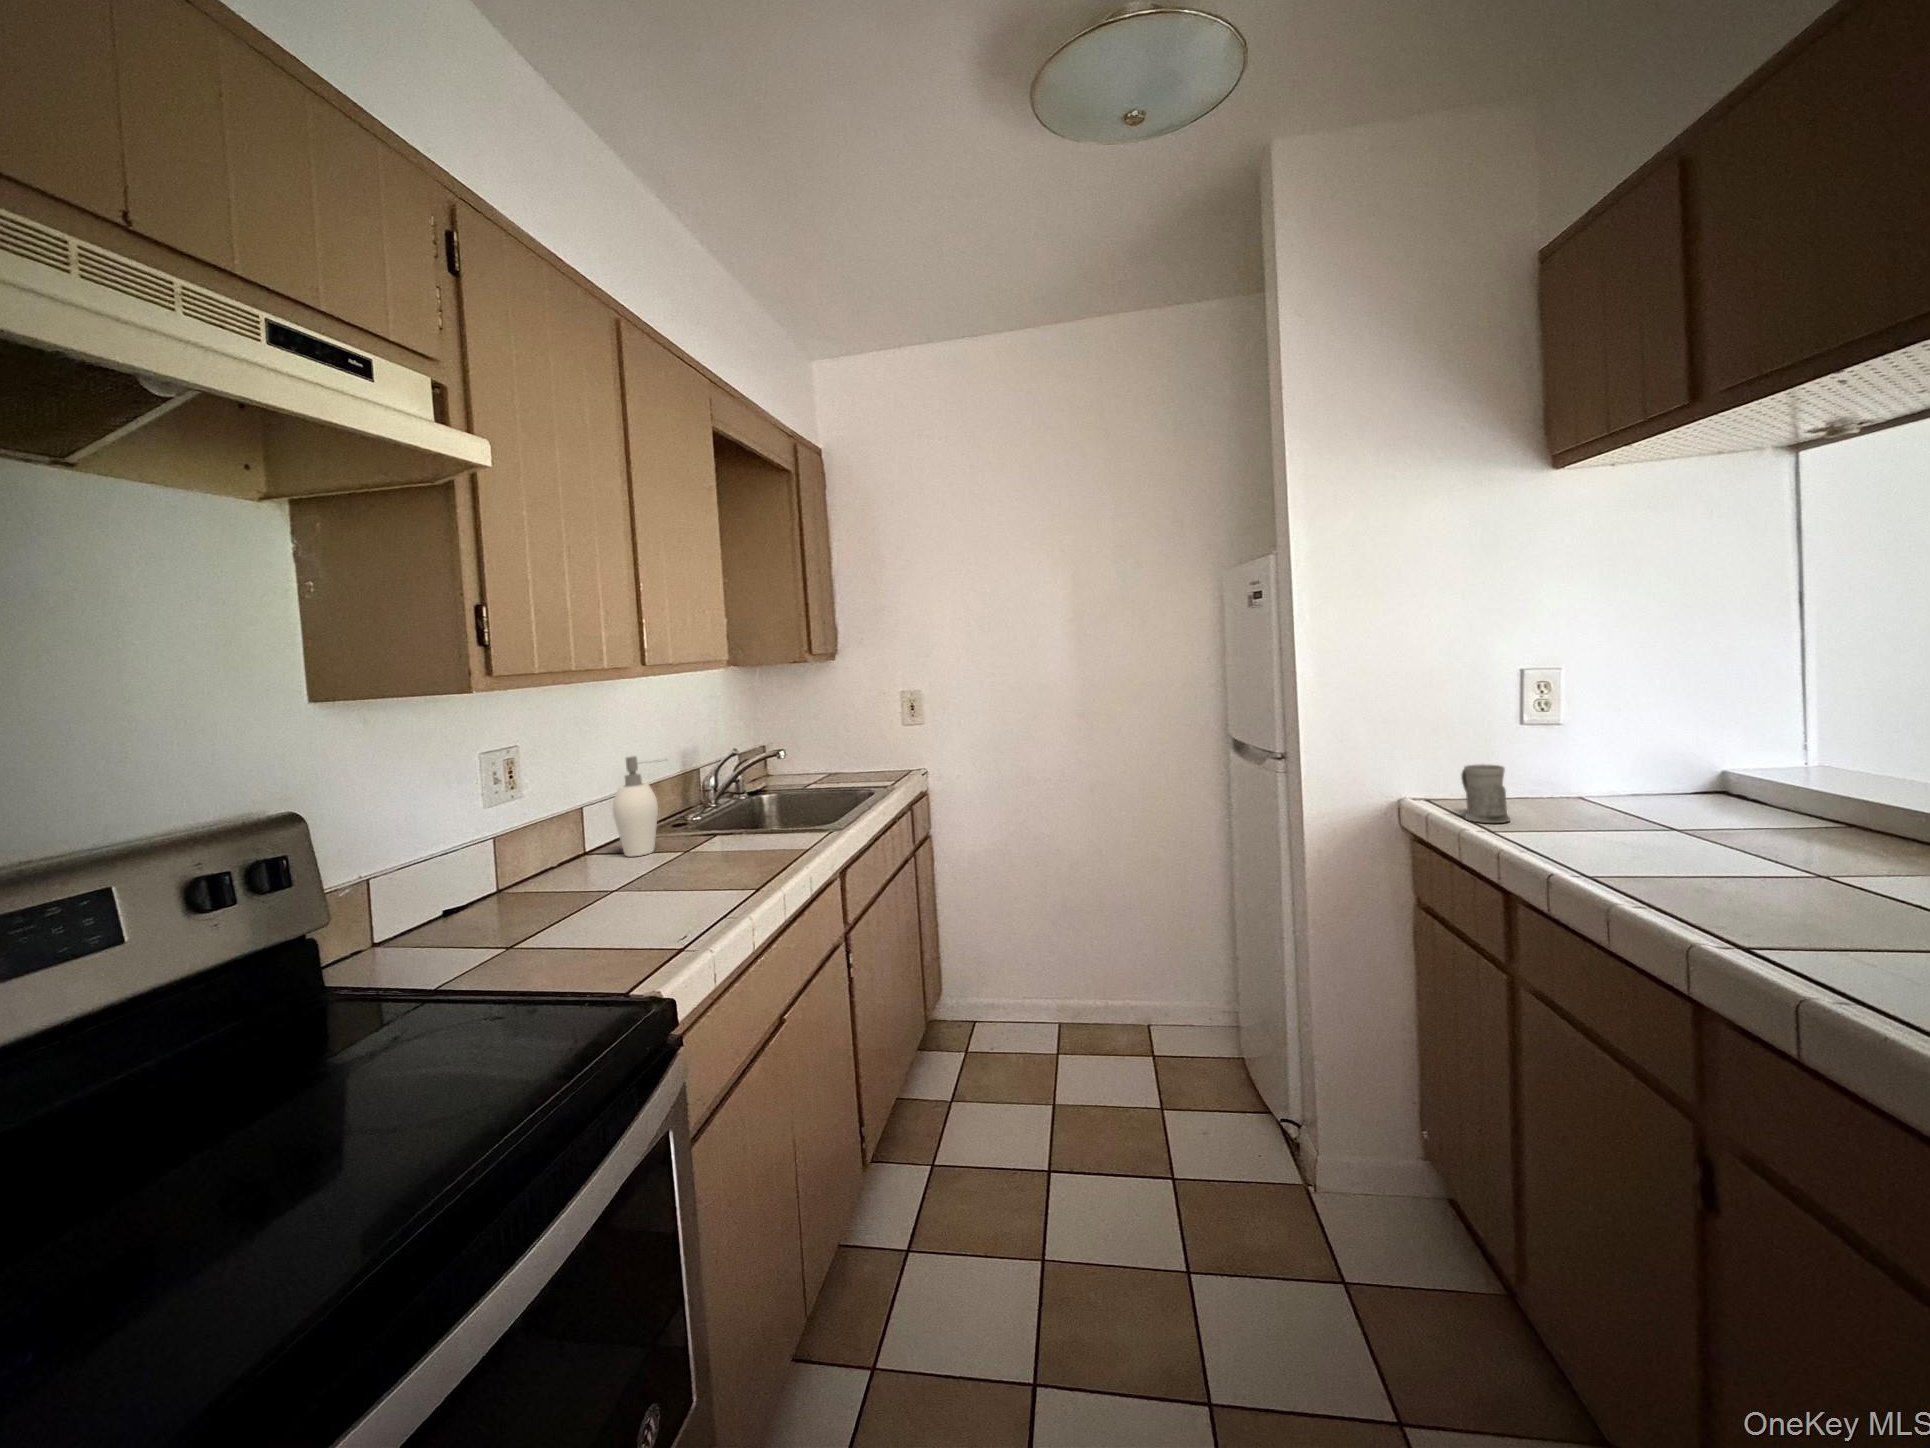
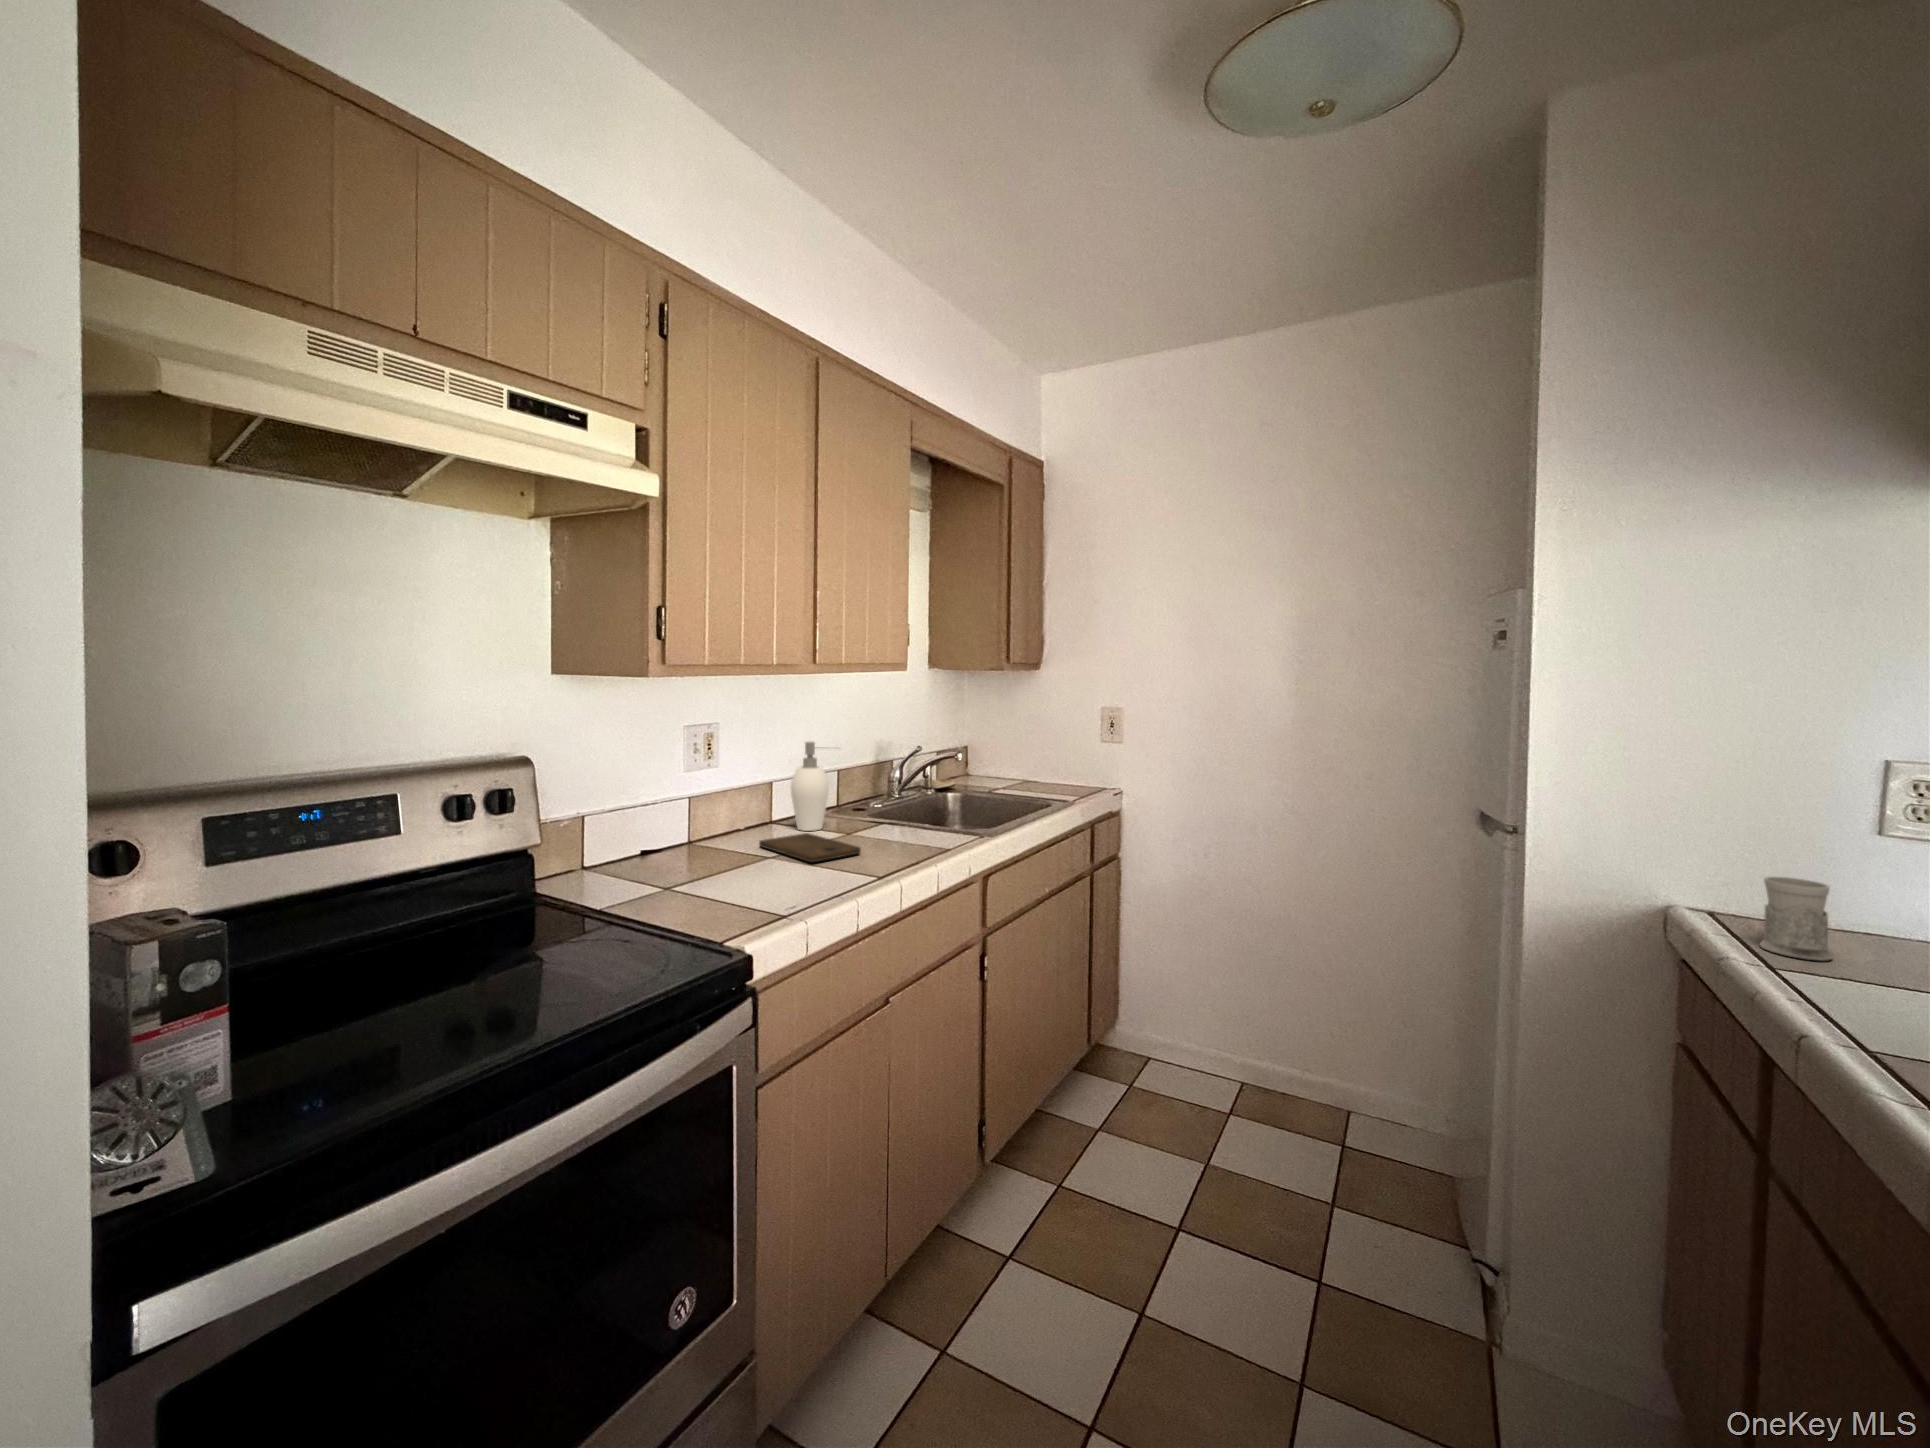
cutting board: none [593,858,718,888] -> present [759,833,861,863]

